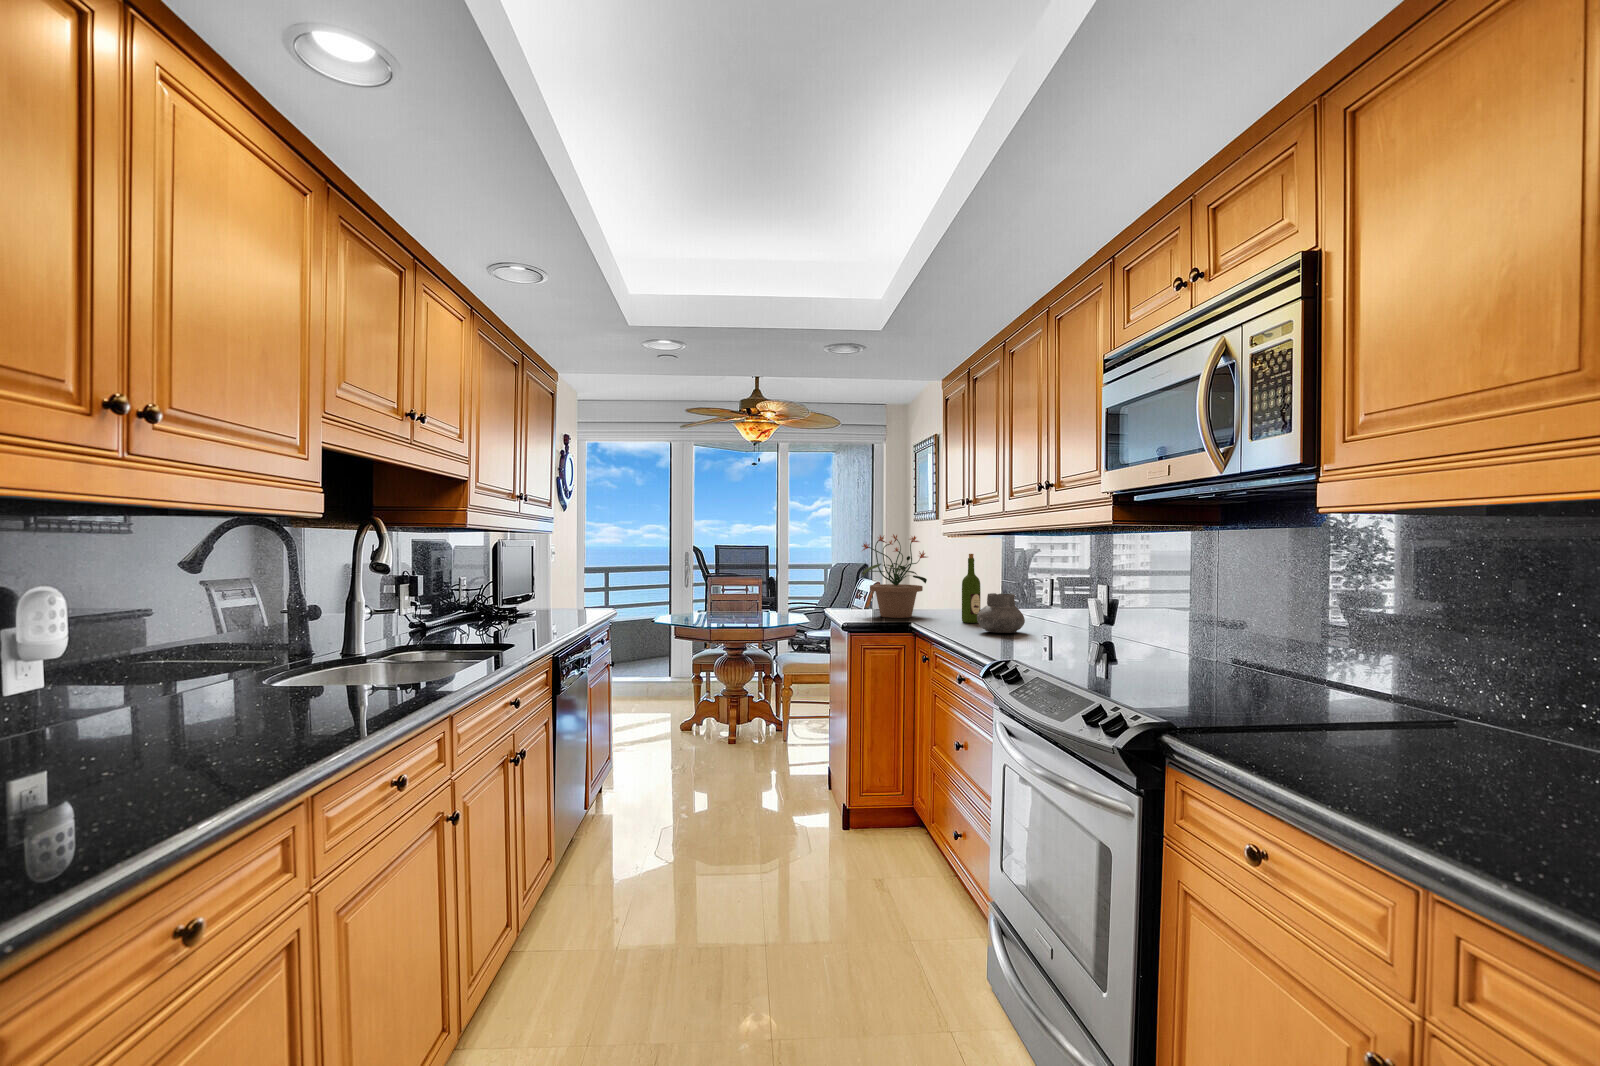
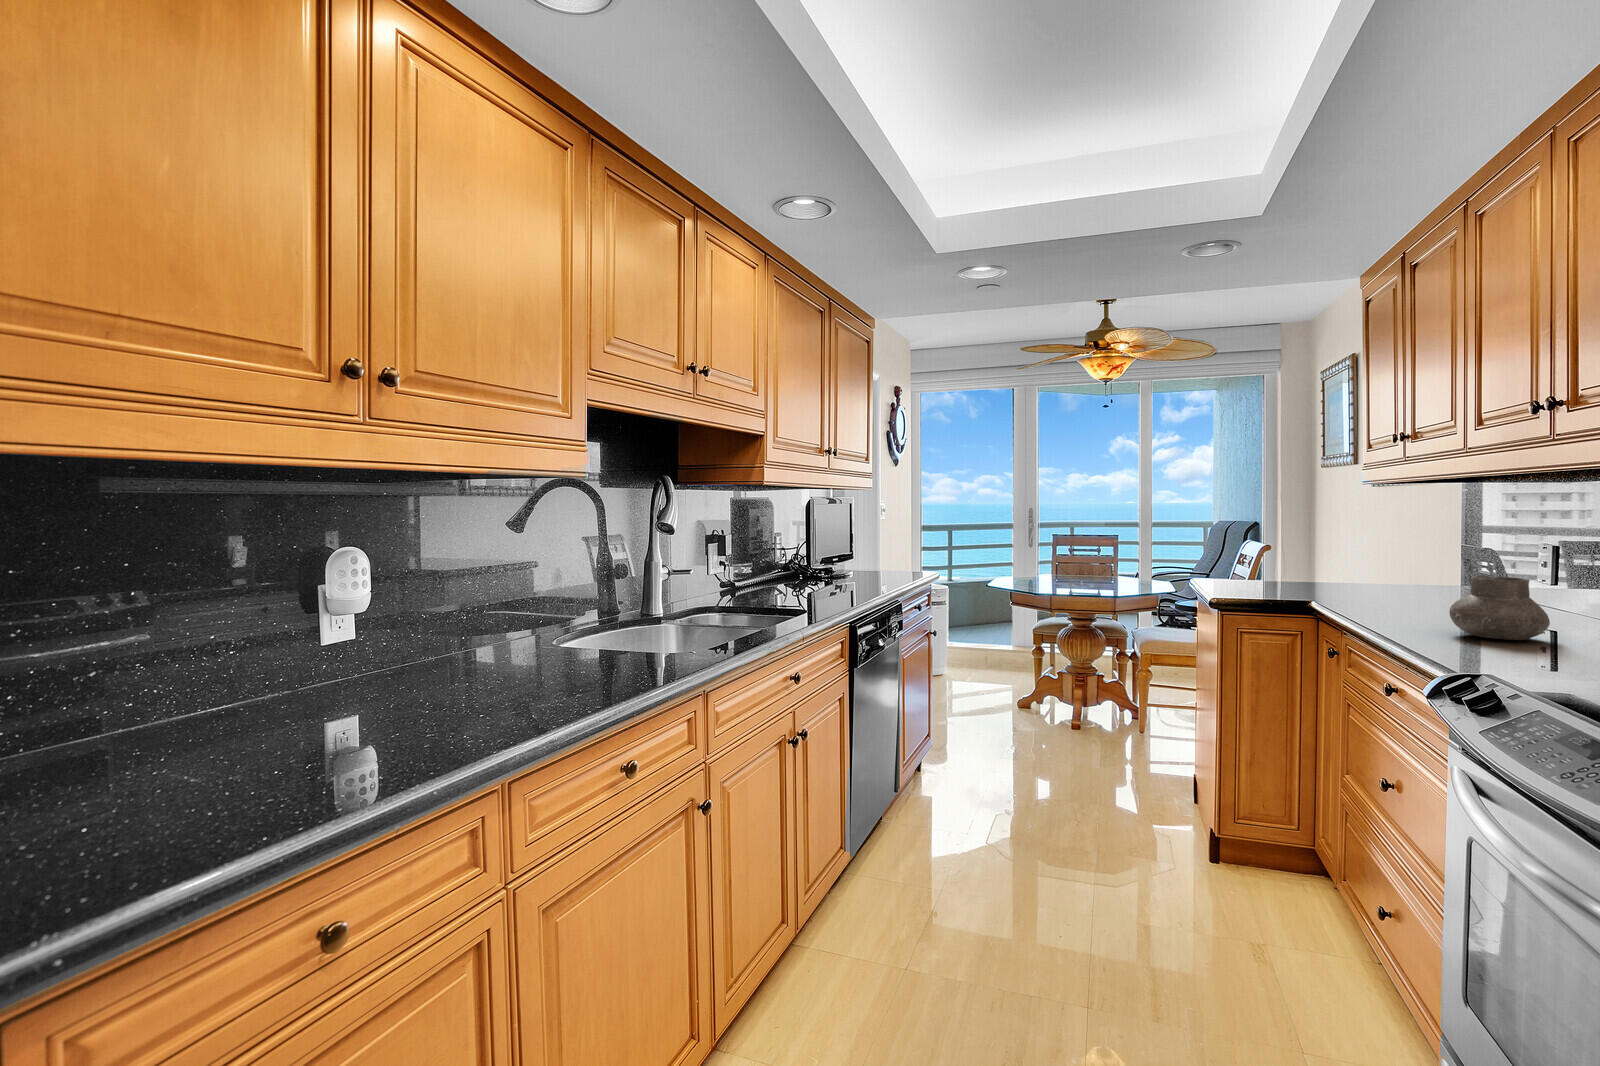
potted plant: present [862,534,927,618] -> none [1250,485,1364,601]
wine bottle: present [962,554,981,623] -> none [1420,514,1457,617]

